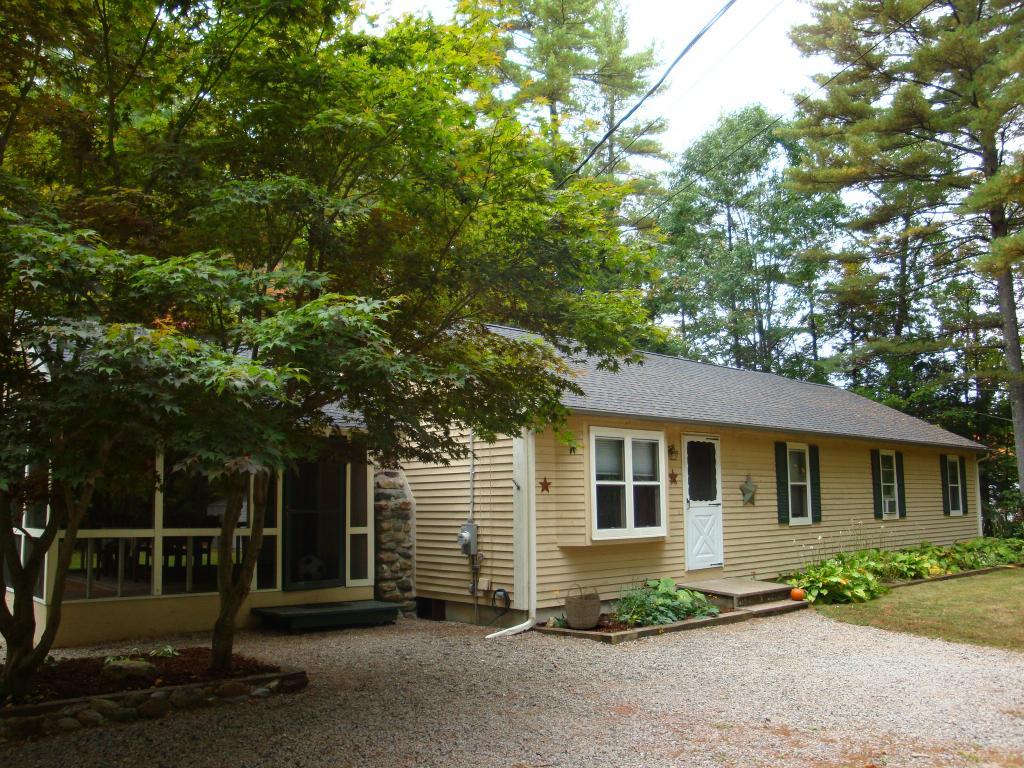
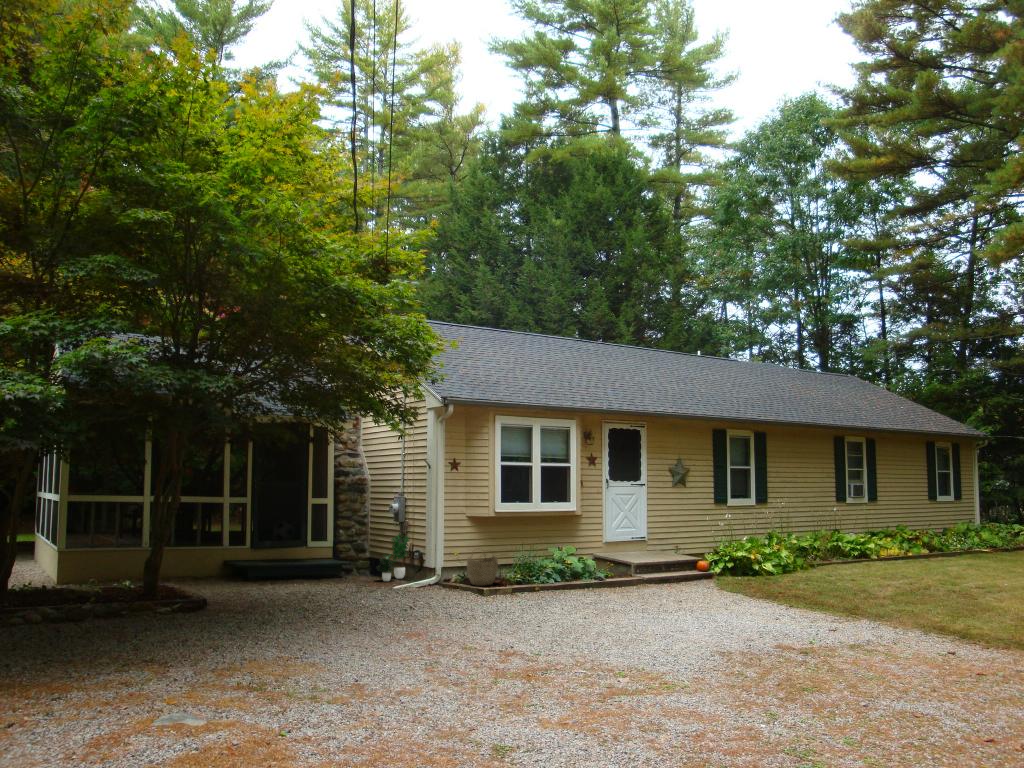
potted plant: none [451,565,486,628] -> present [379,533,409,581]

